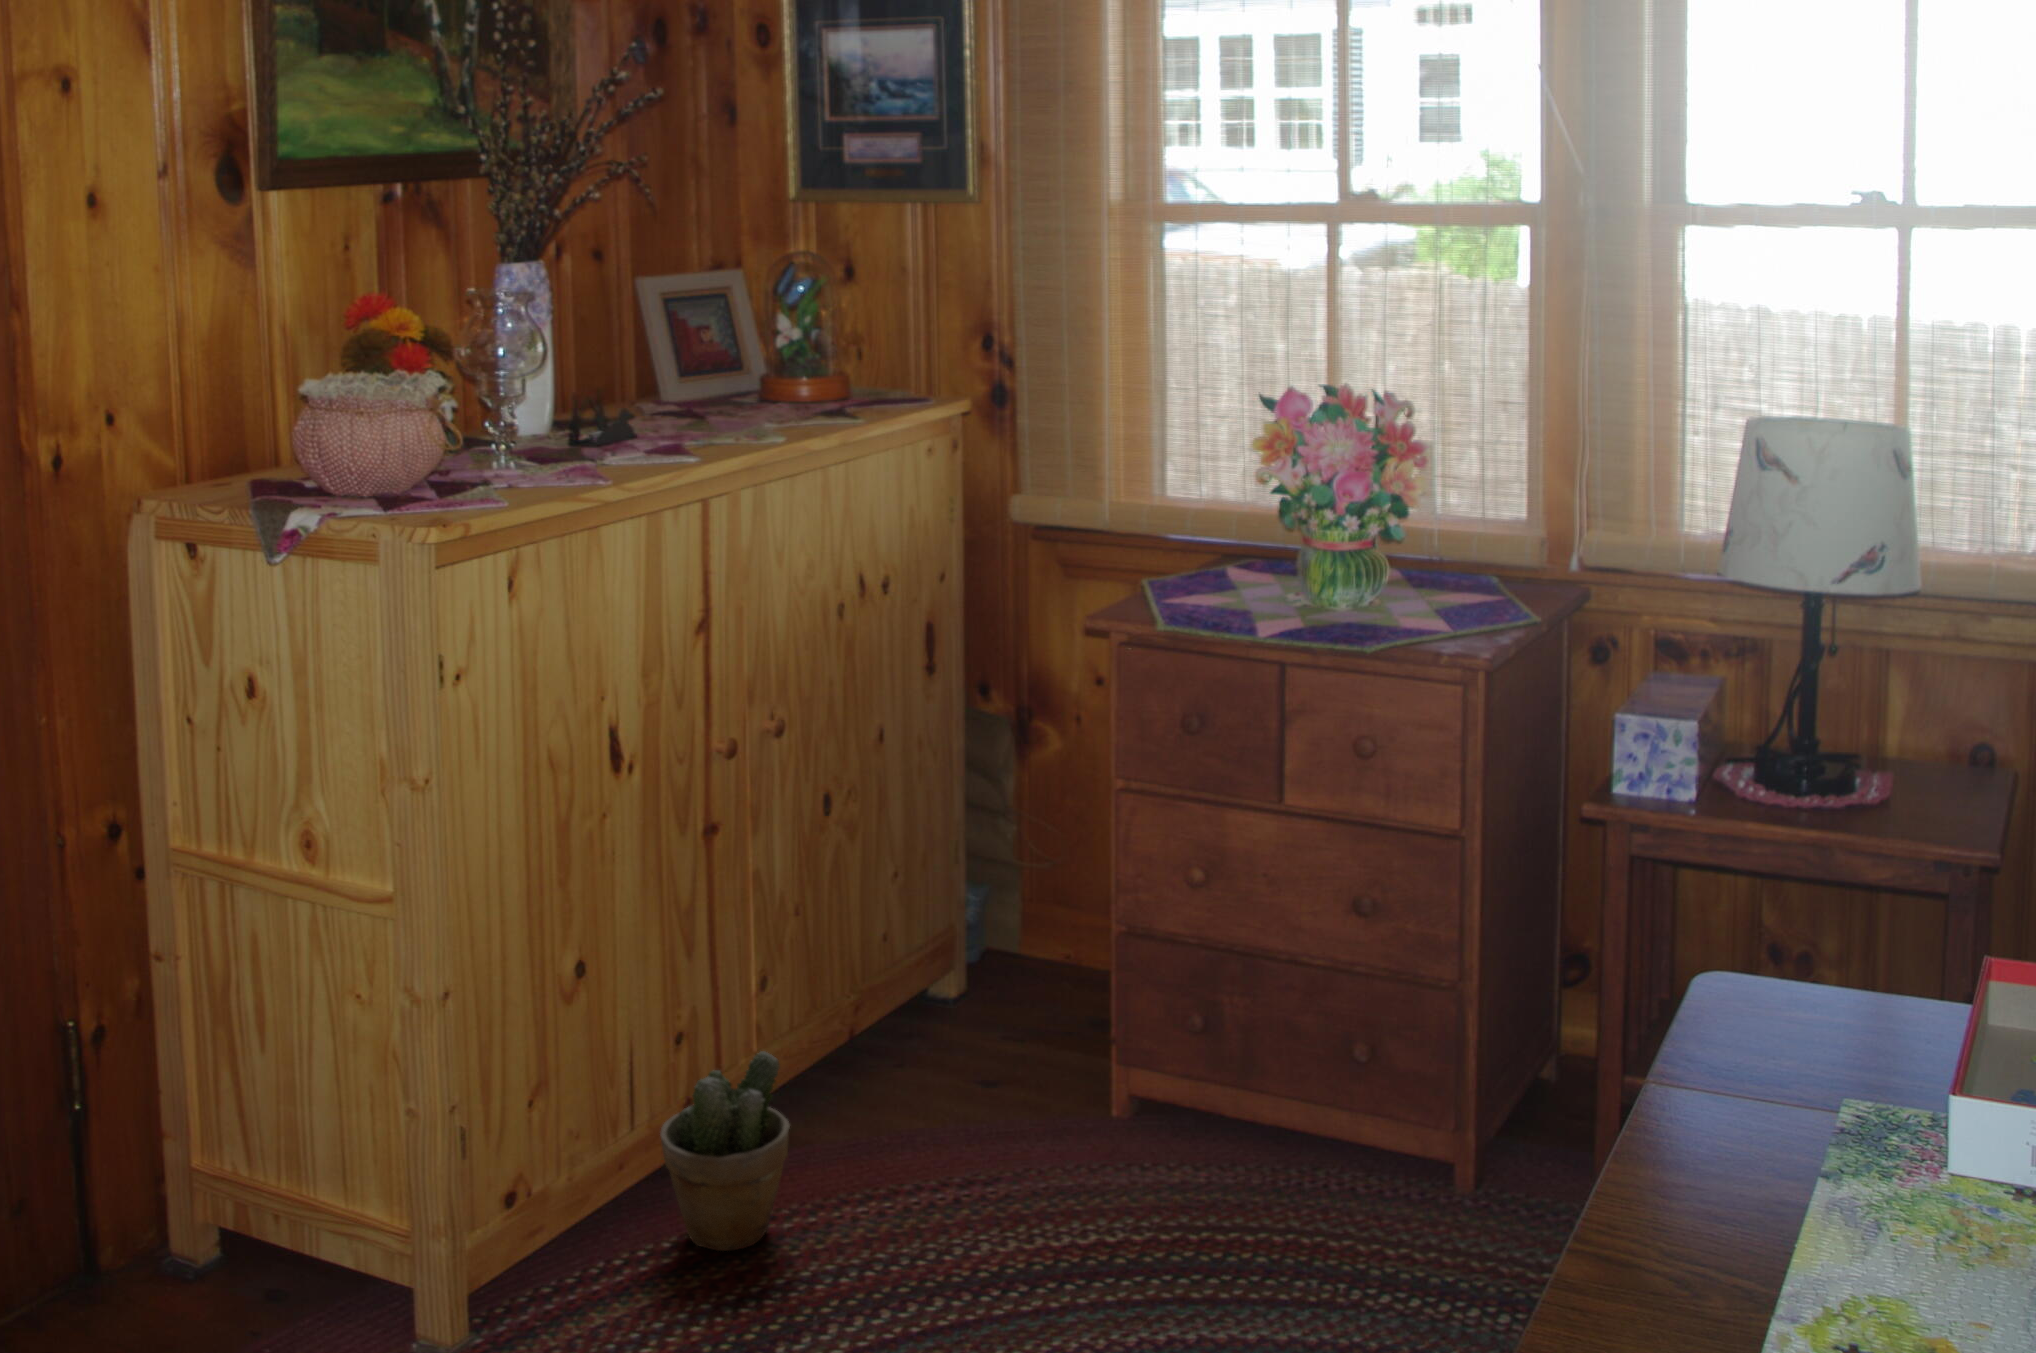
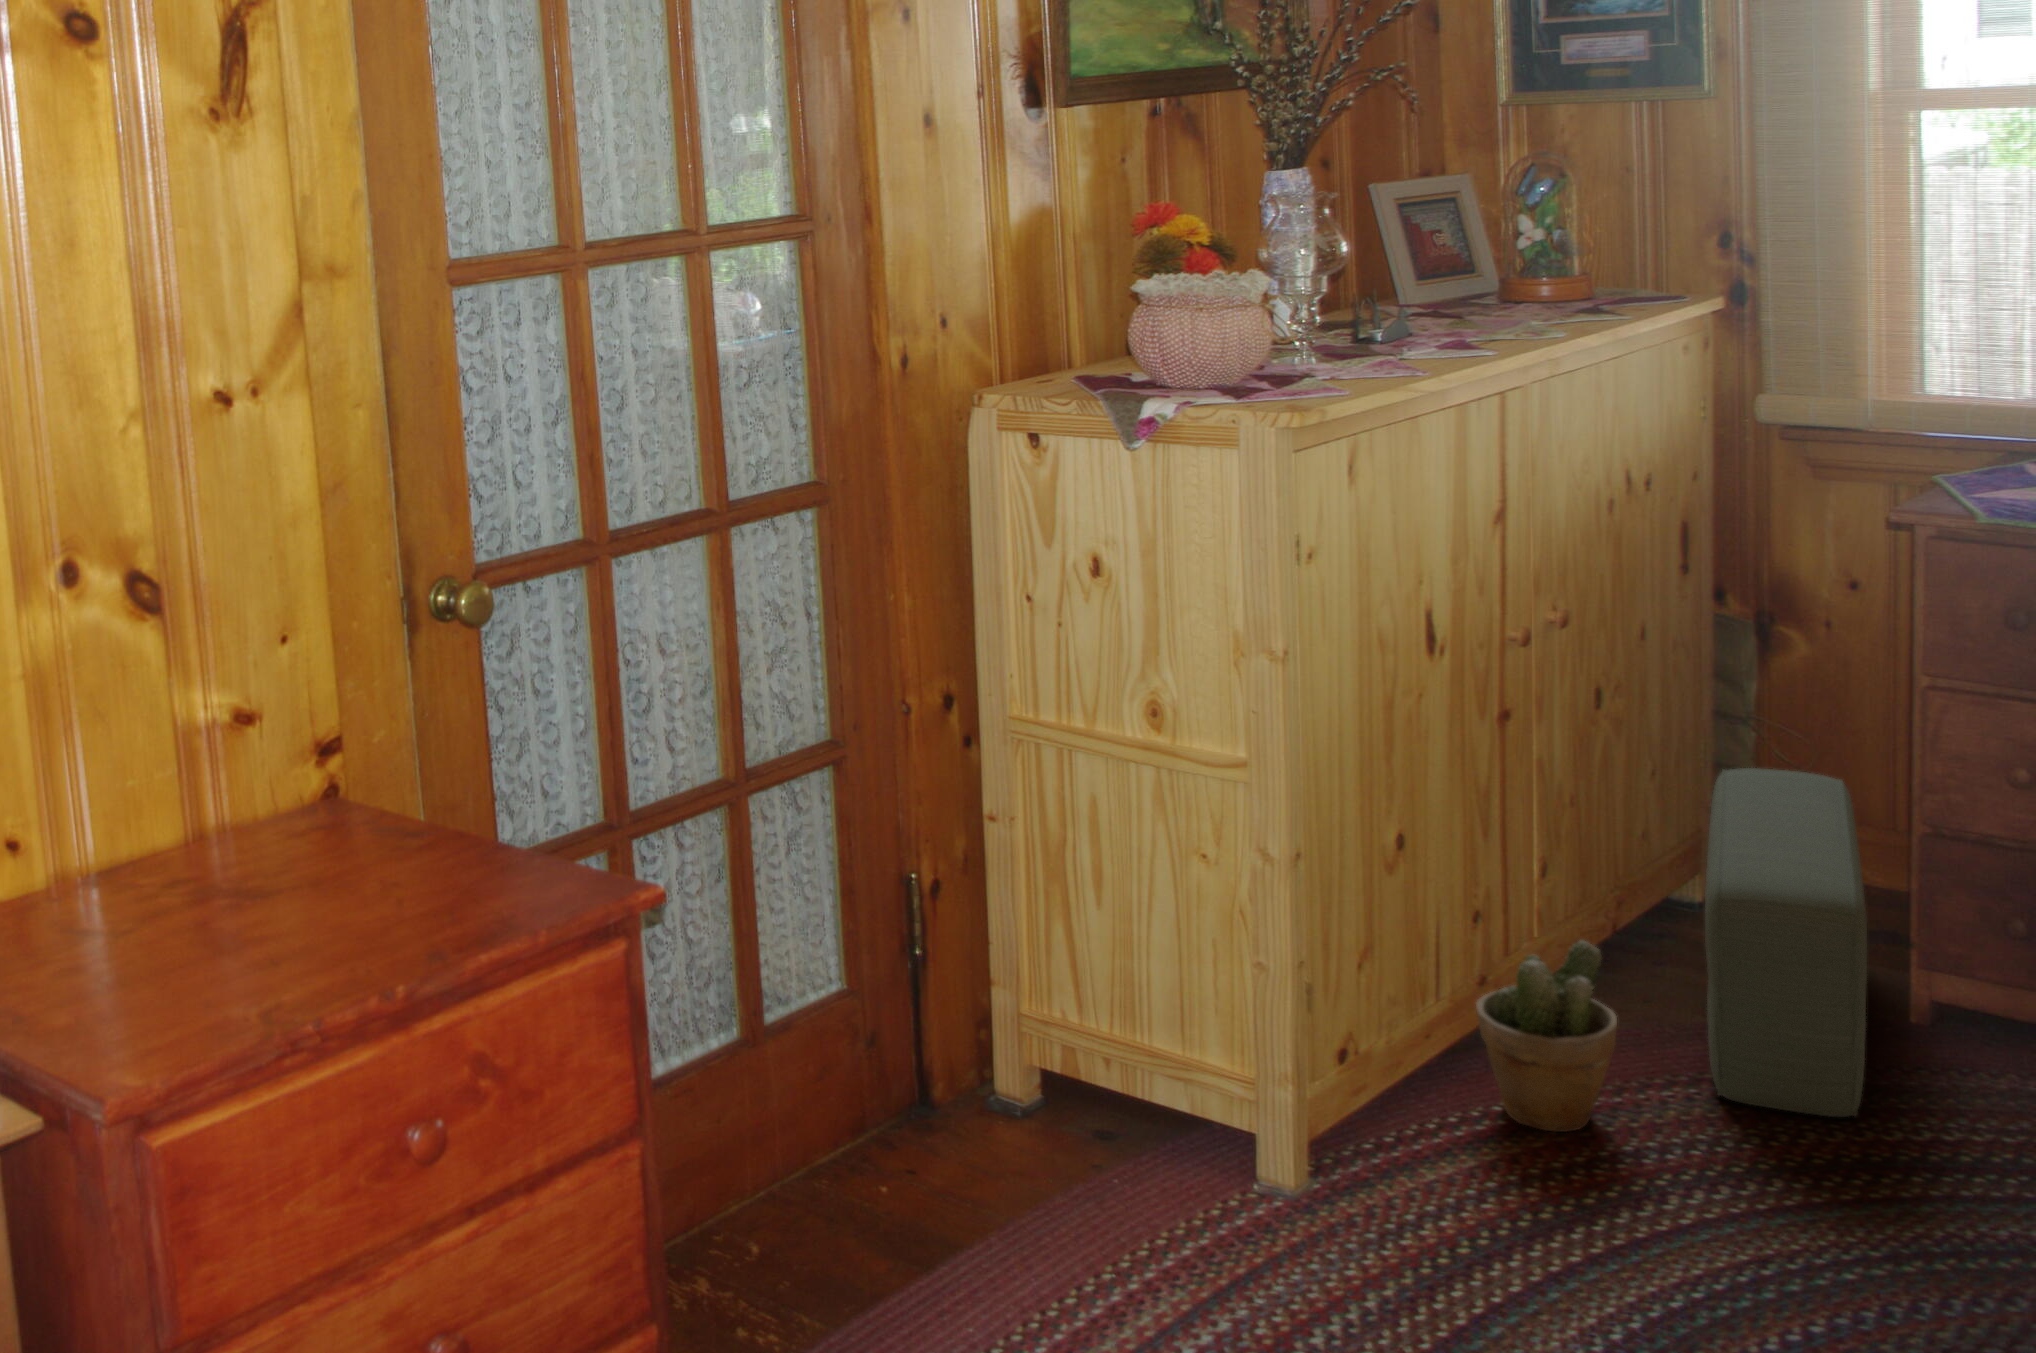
pouf: none [884,858,1056,1204] -> present [1705,768,1867,1117]

